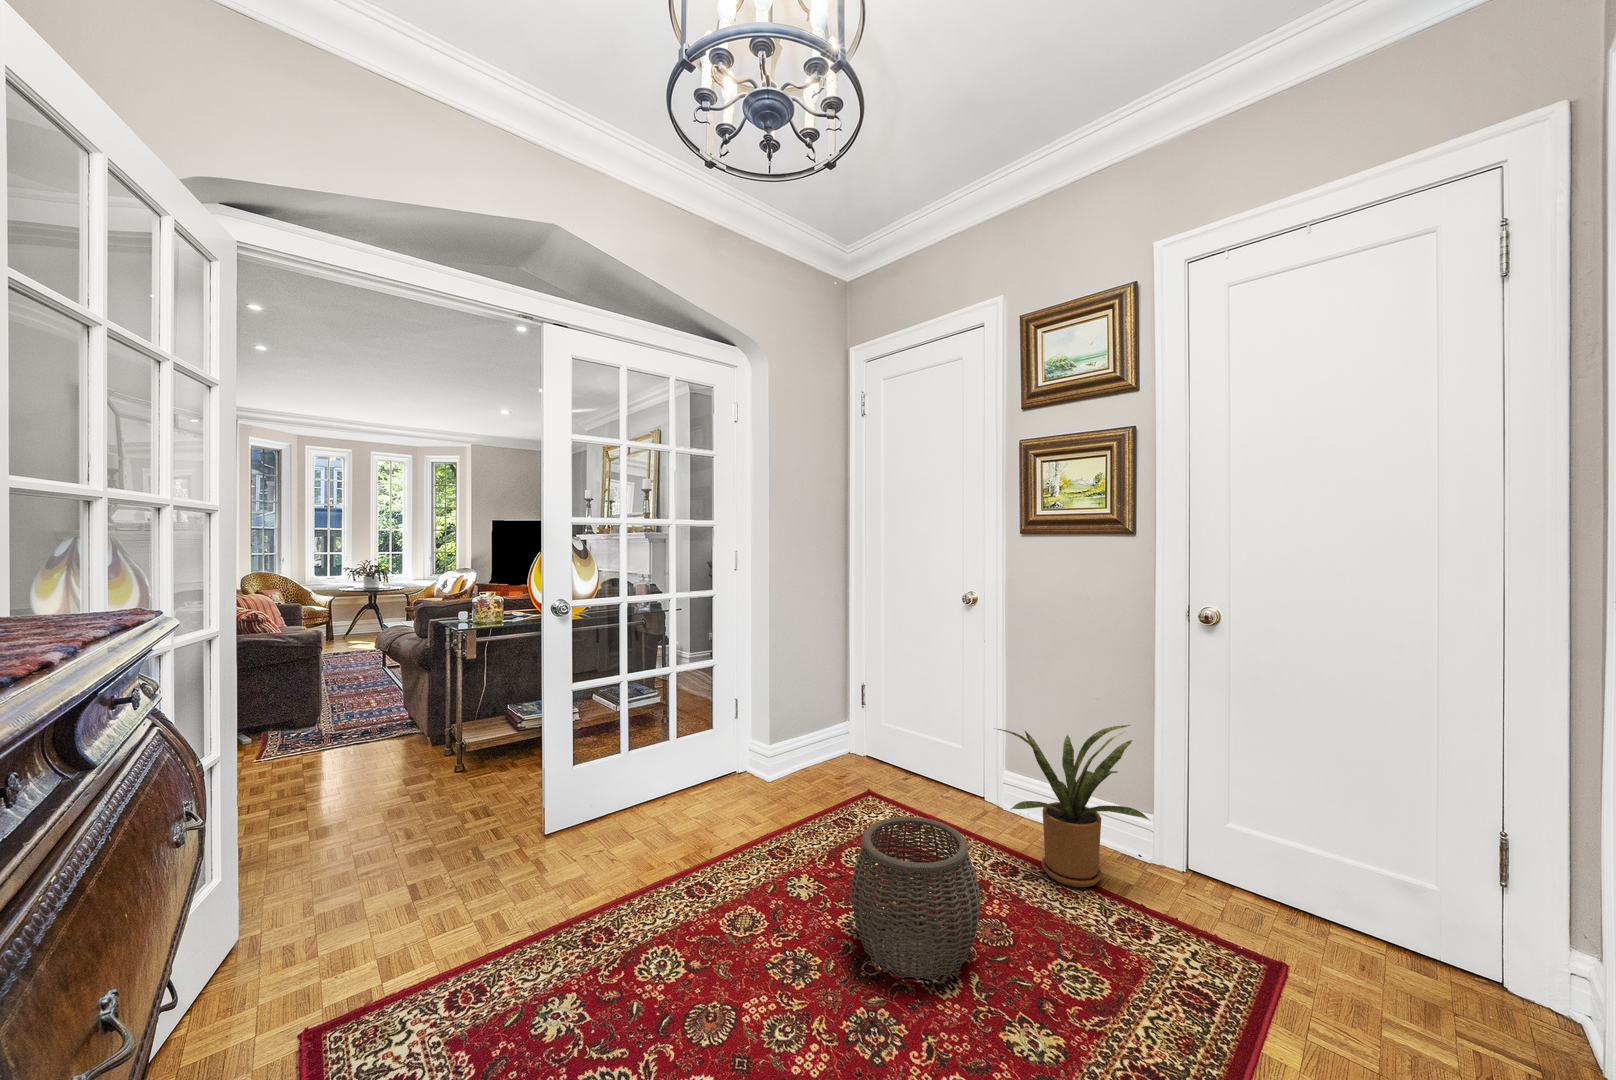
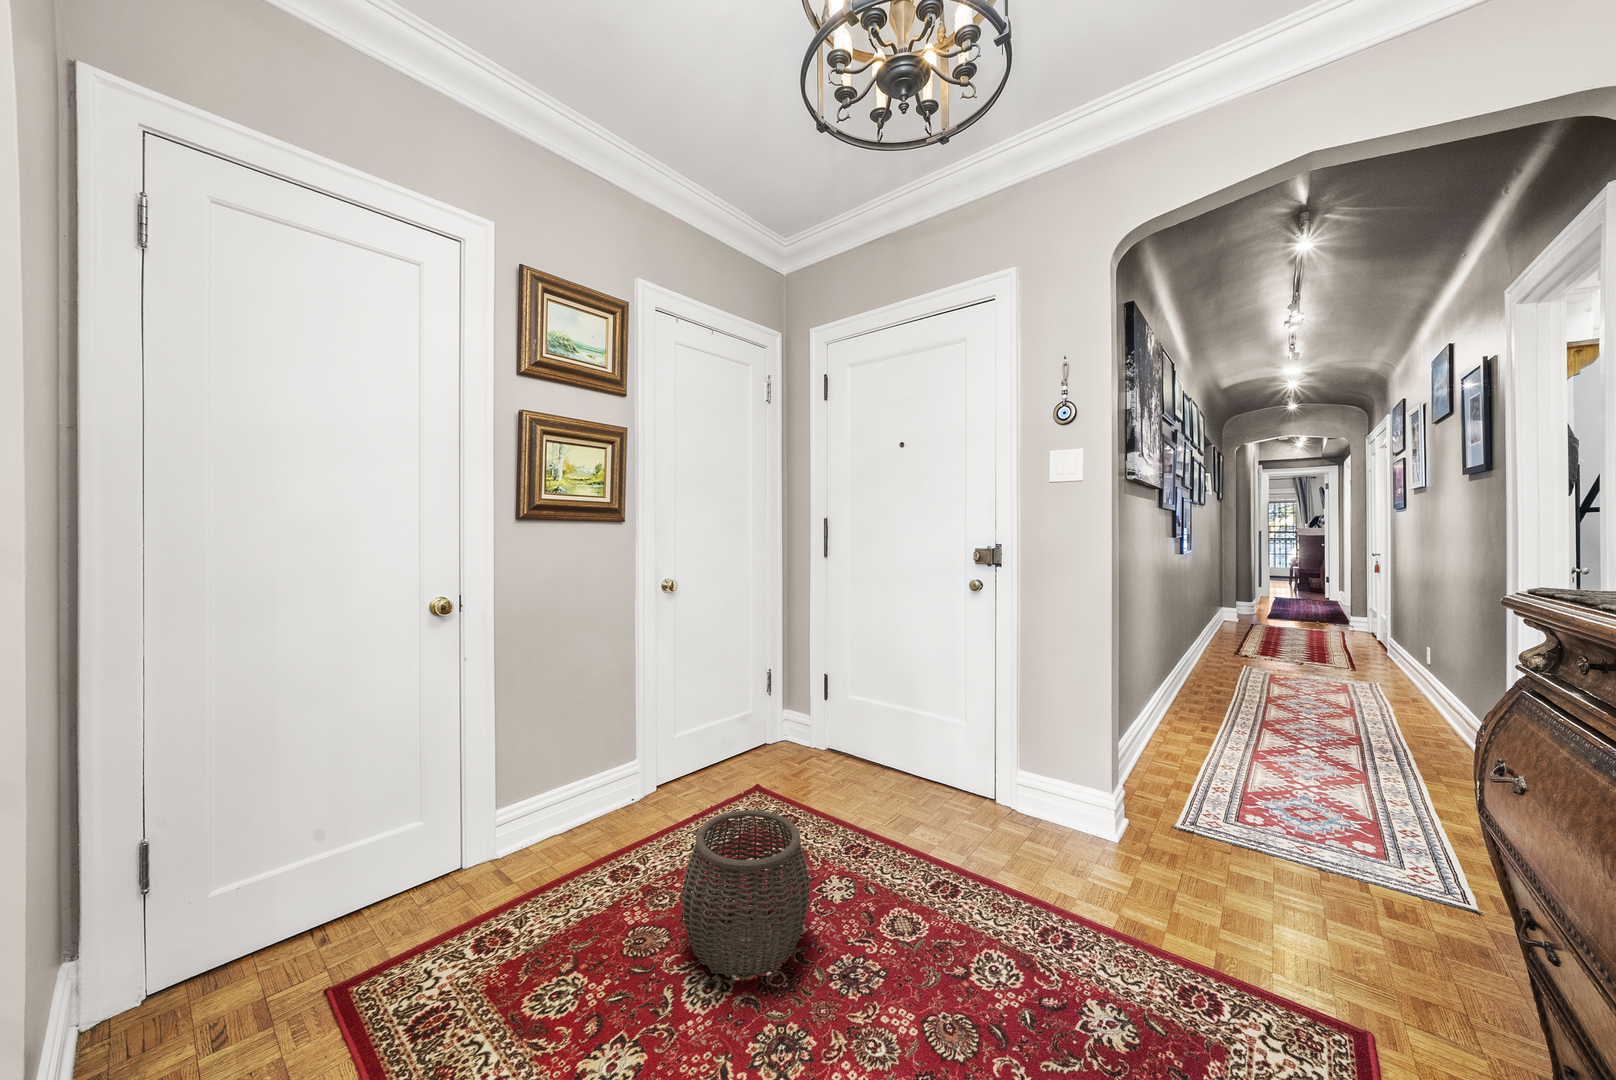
house plant: present [997,725,1149,887] -> none [585,681,678,846]

